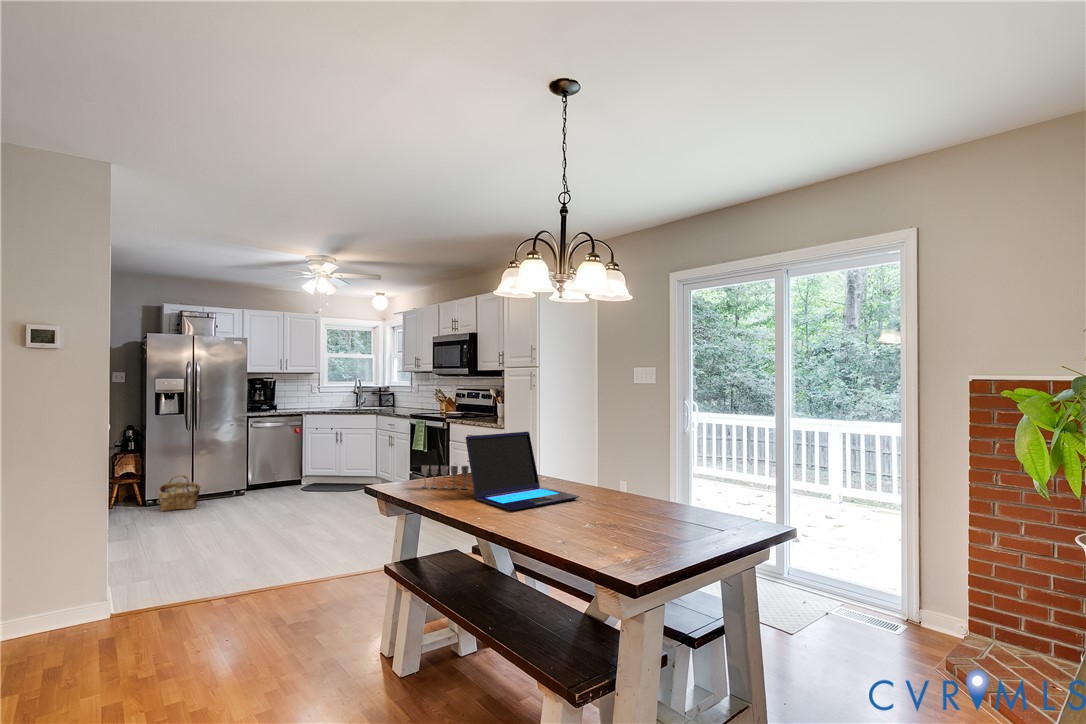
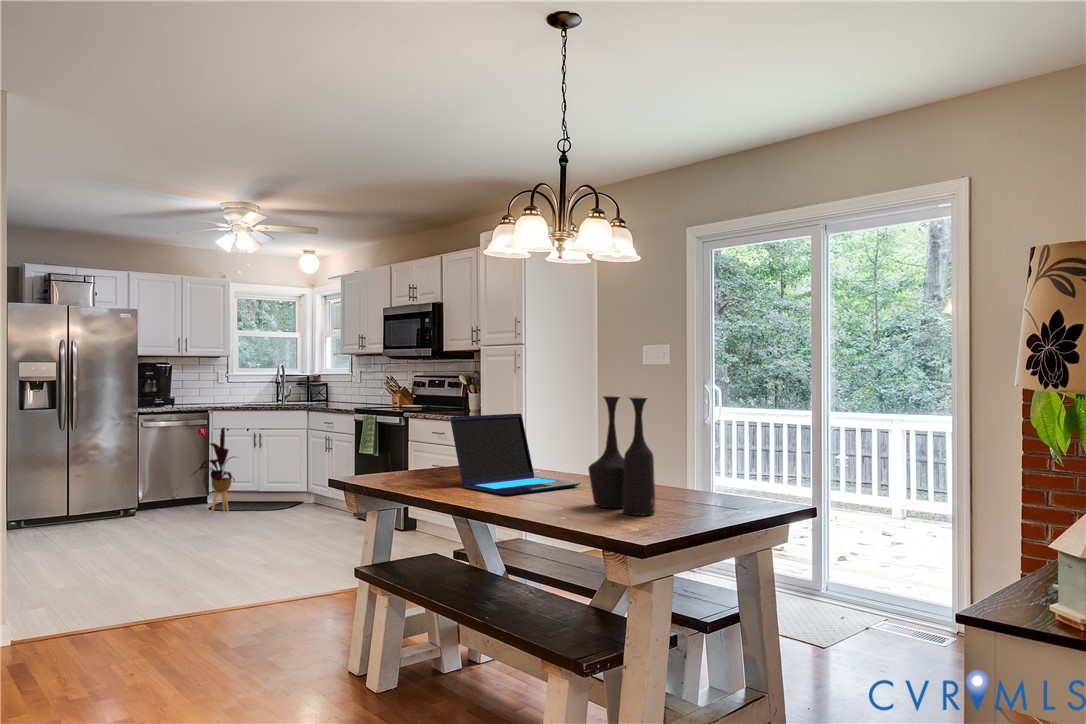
vase: none [585,423,649,541] -> present [588,395,655,516]
house plant: none [286,427,323,493] -> present [195,428,234,513]
wine glass: present [422,465,469,489] -> none [397,453,452,479]
woven basket: present [158,475,200,511] -> none [26,489,81,535]

